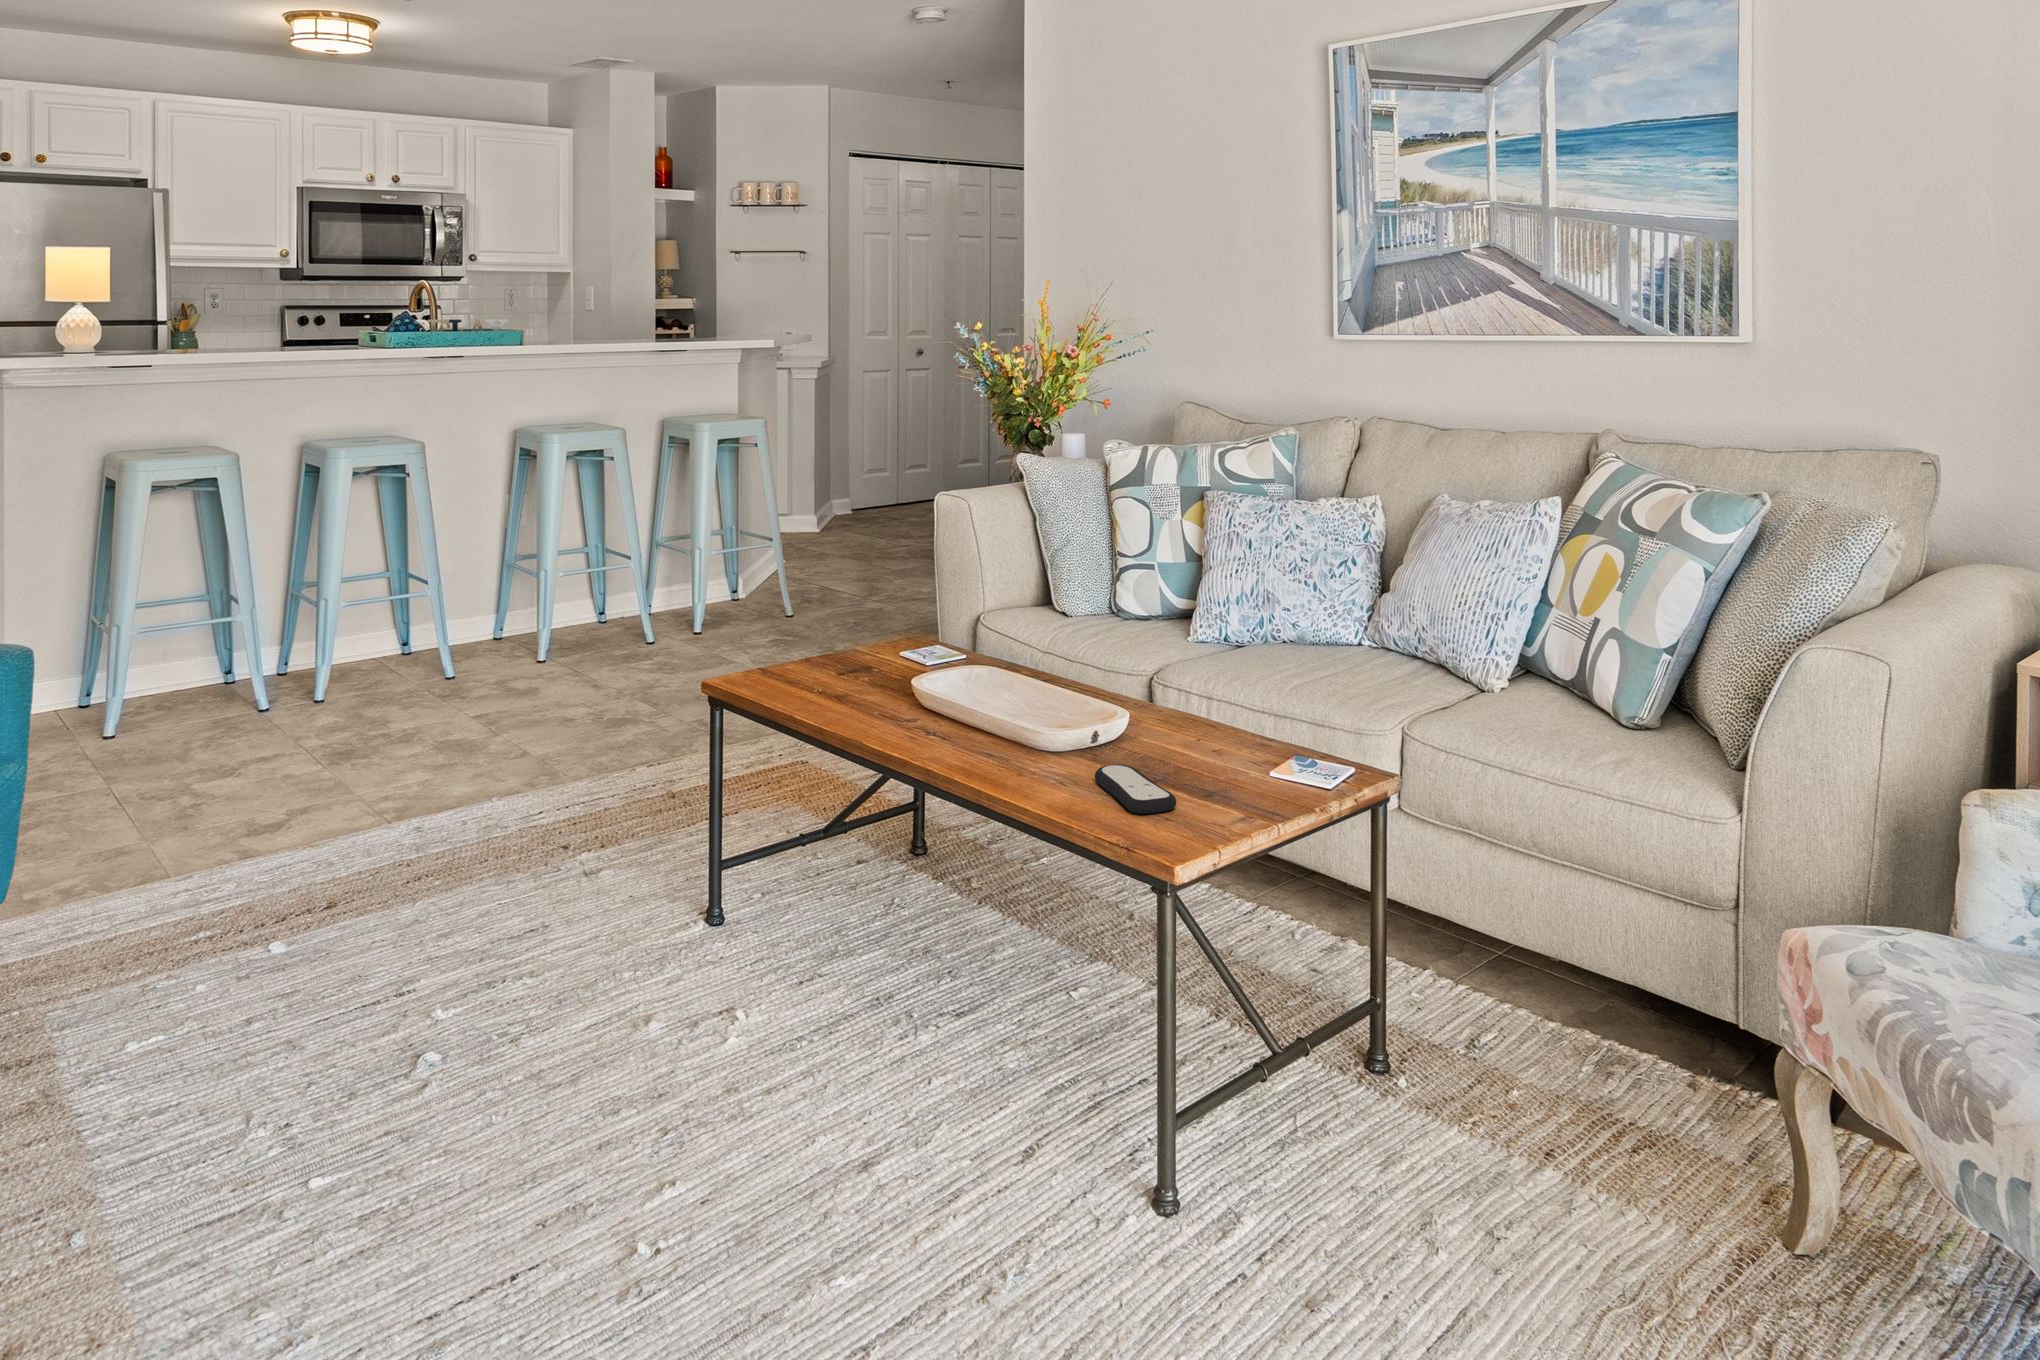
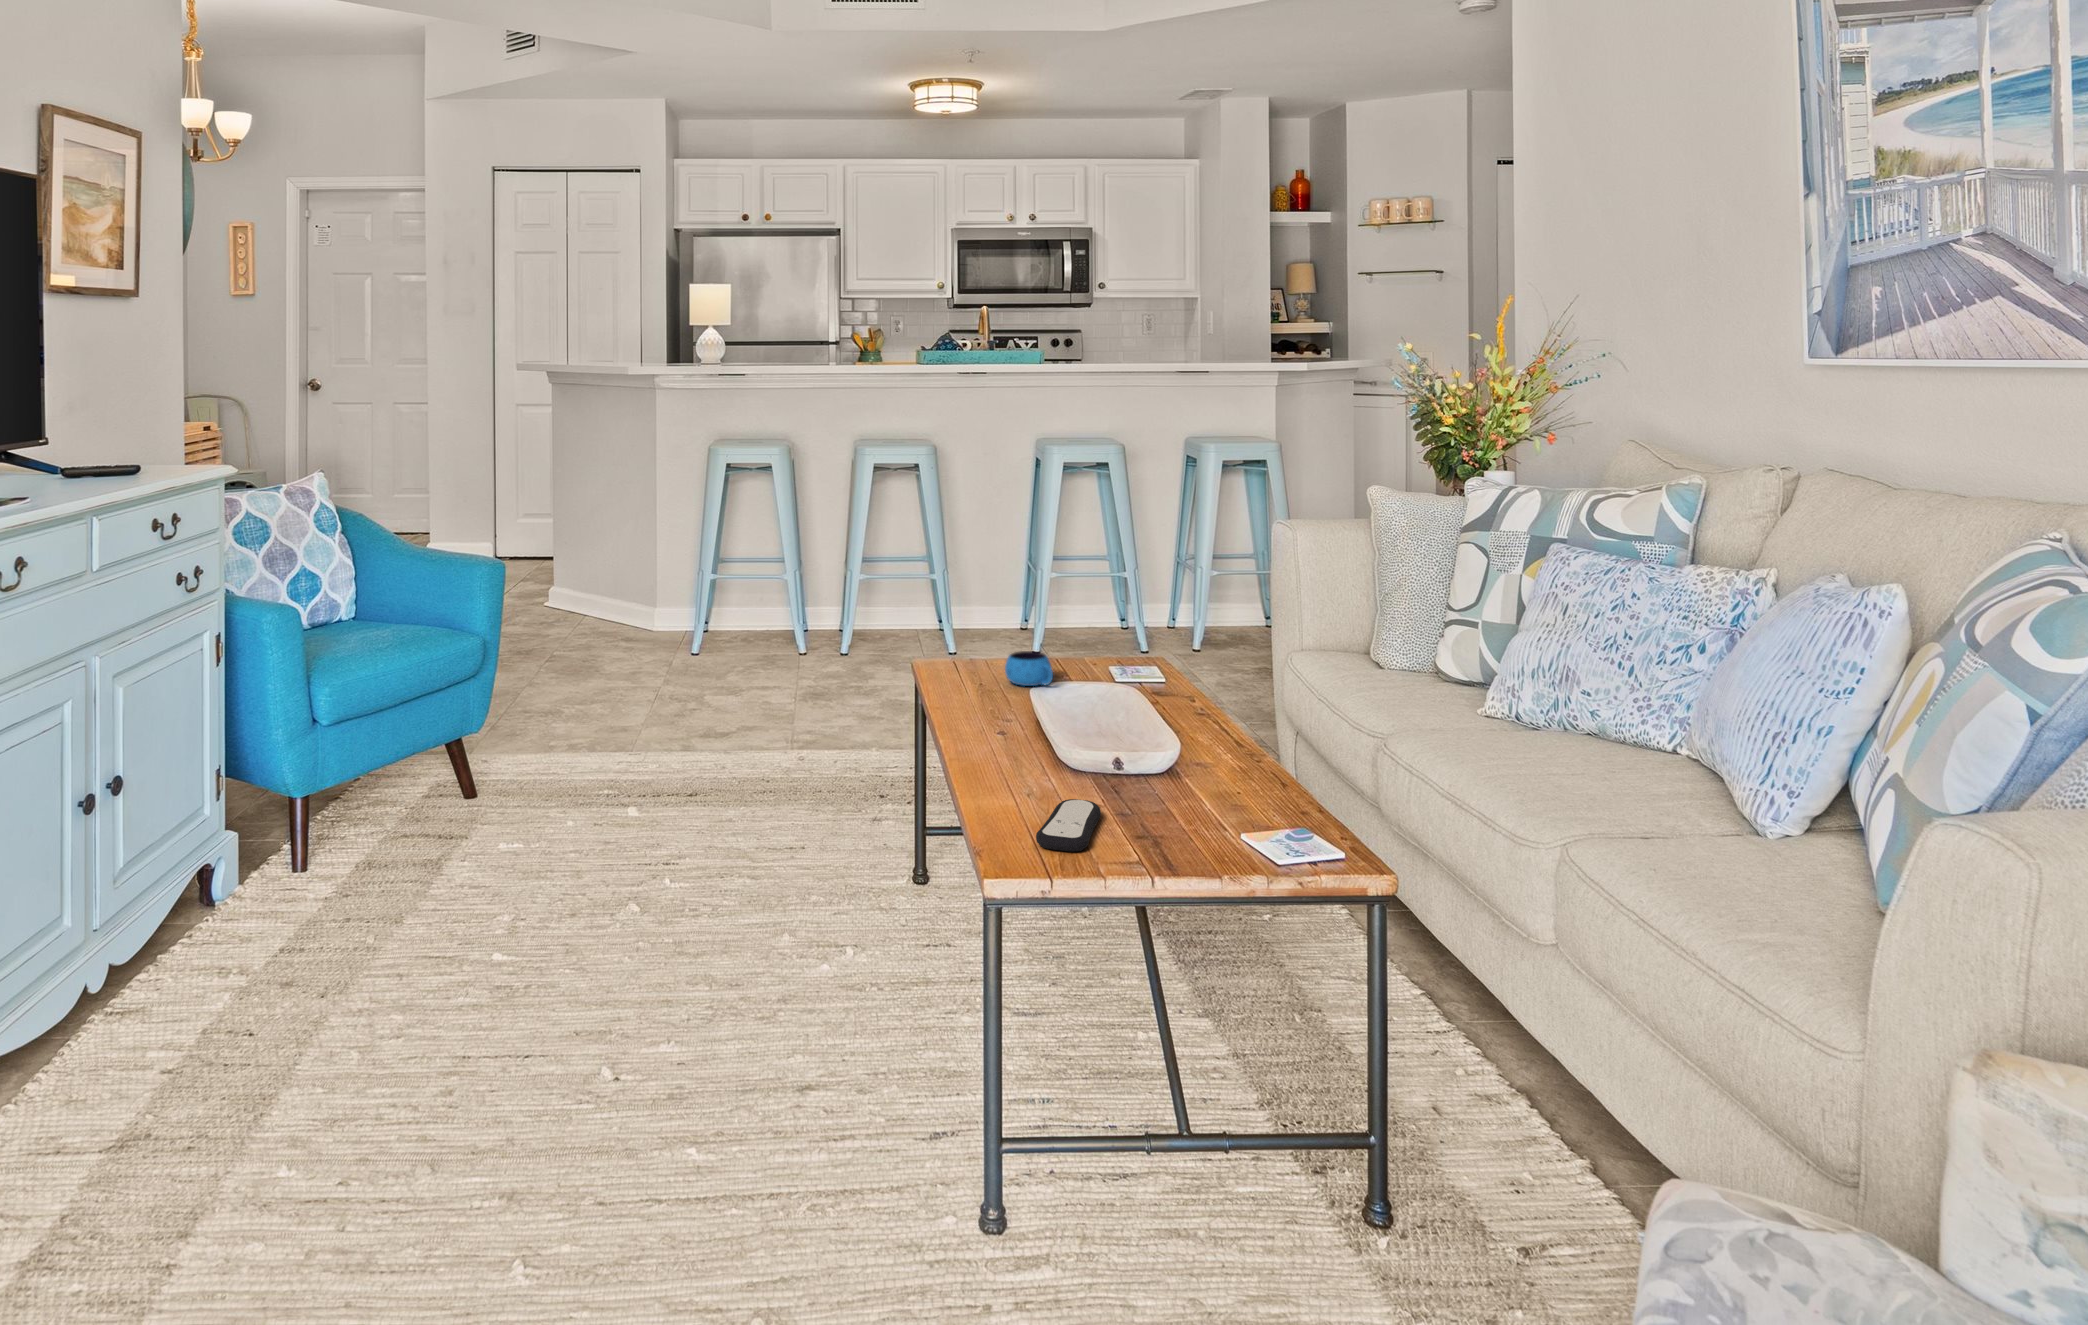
mug: none [820,644,880,681] -> present [1005,651,1053,686]

